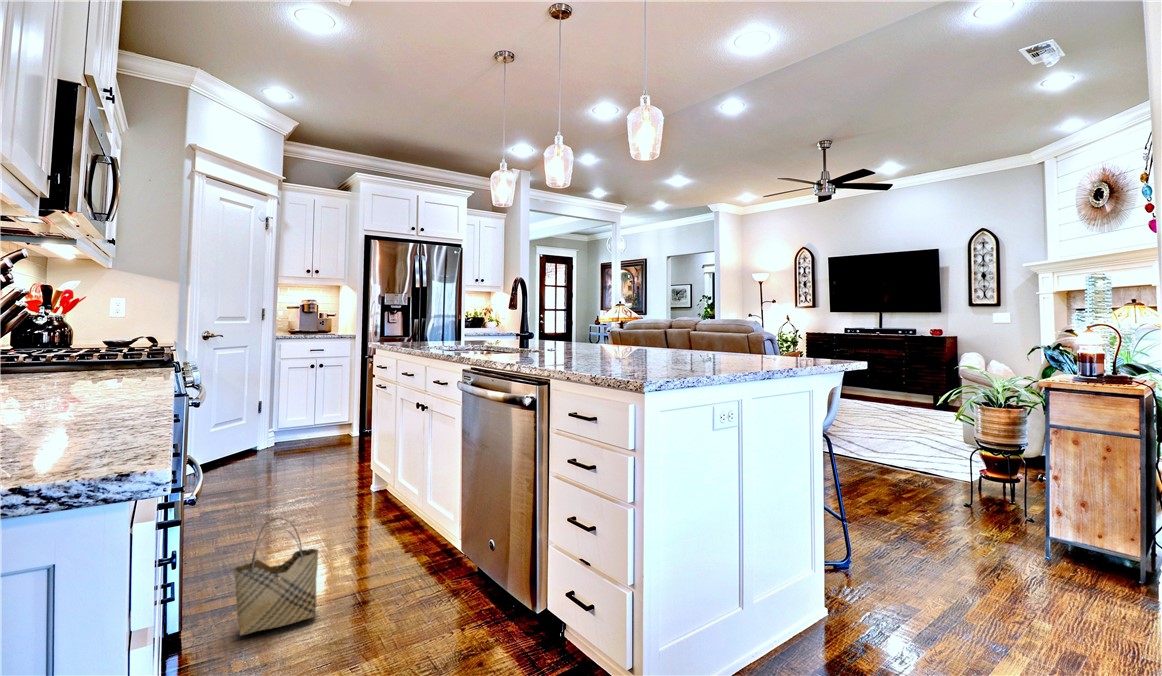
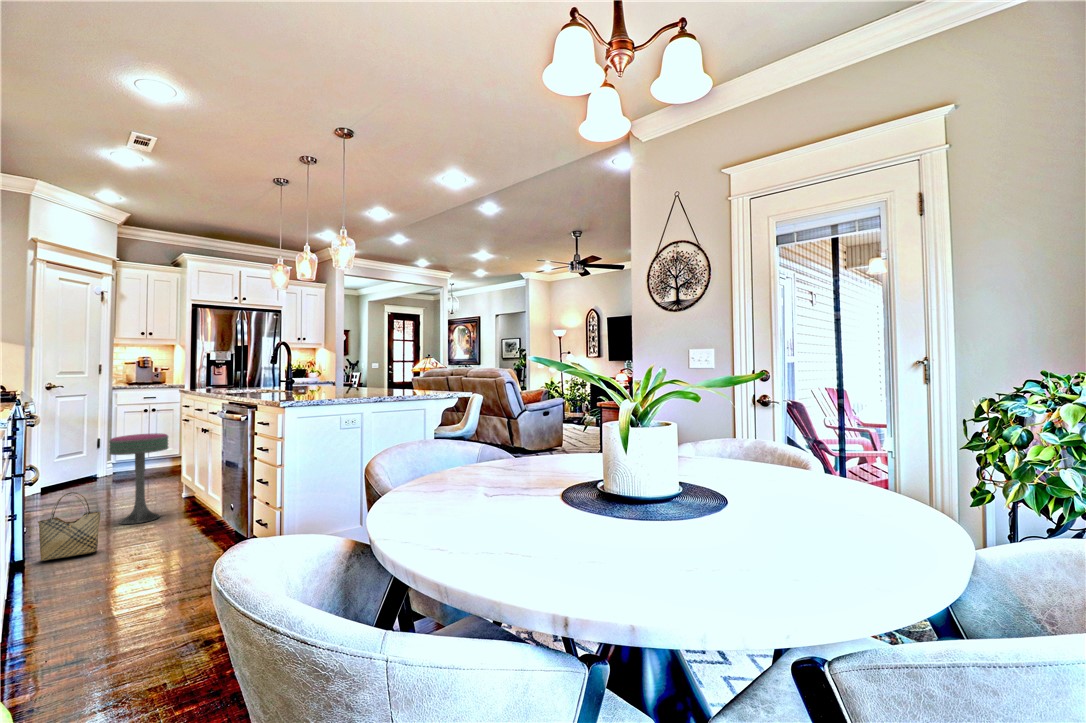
bar stool: none [307,412,381,546] -> present [109,433,168,524]

